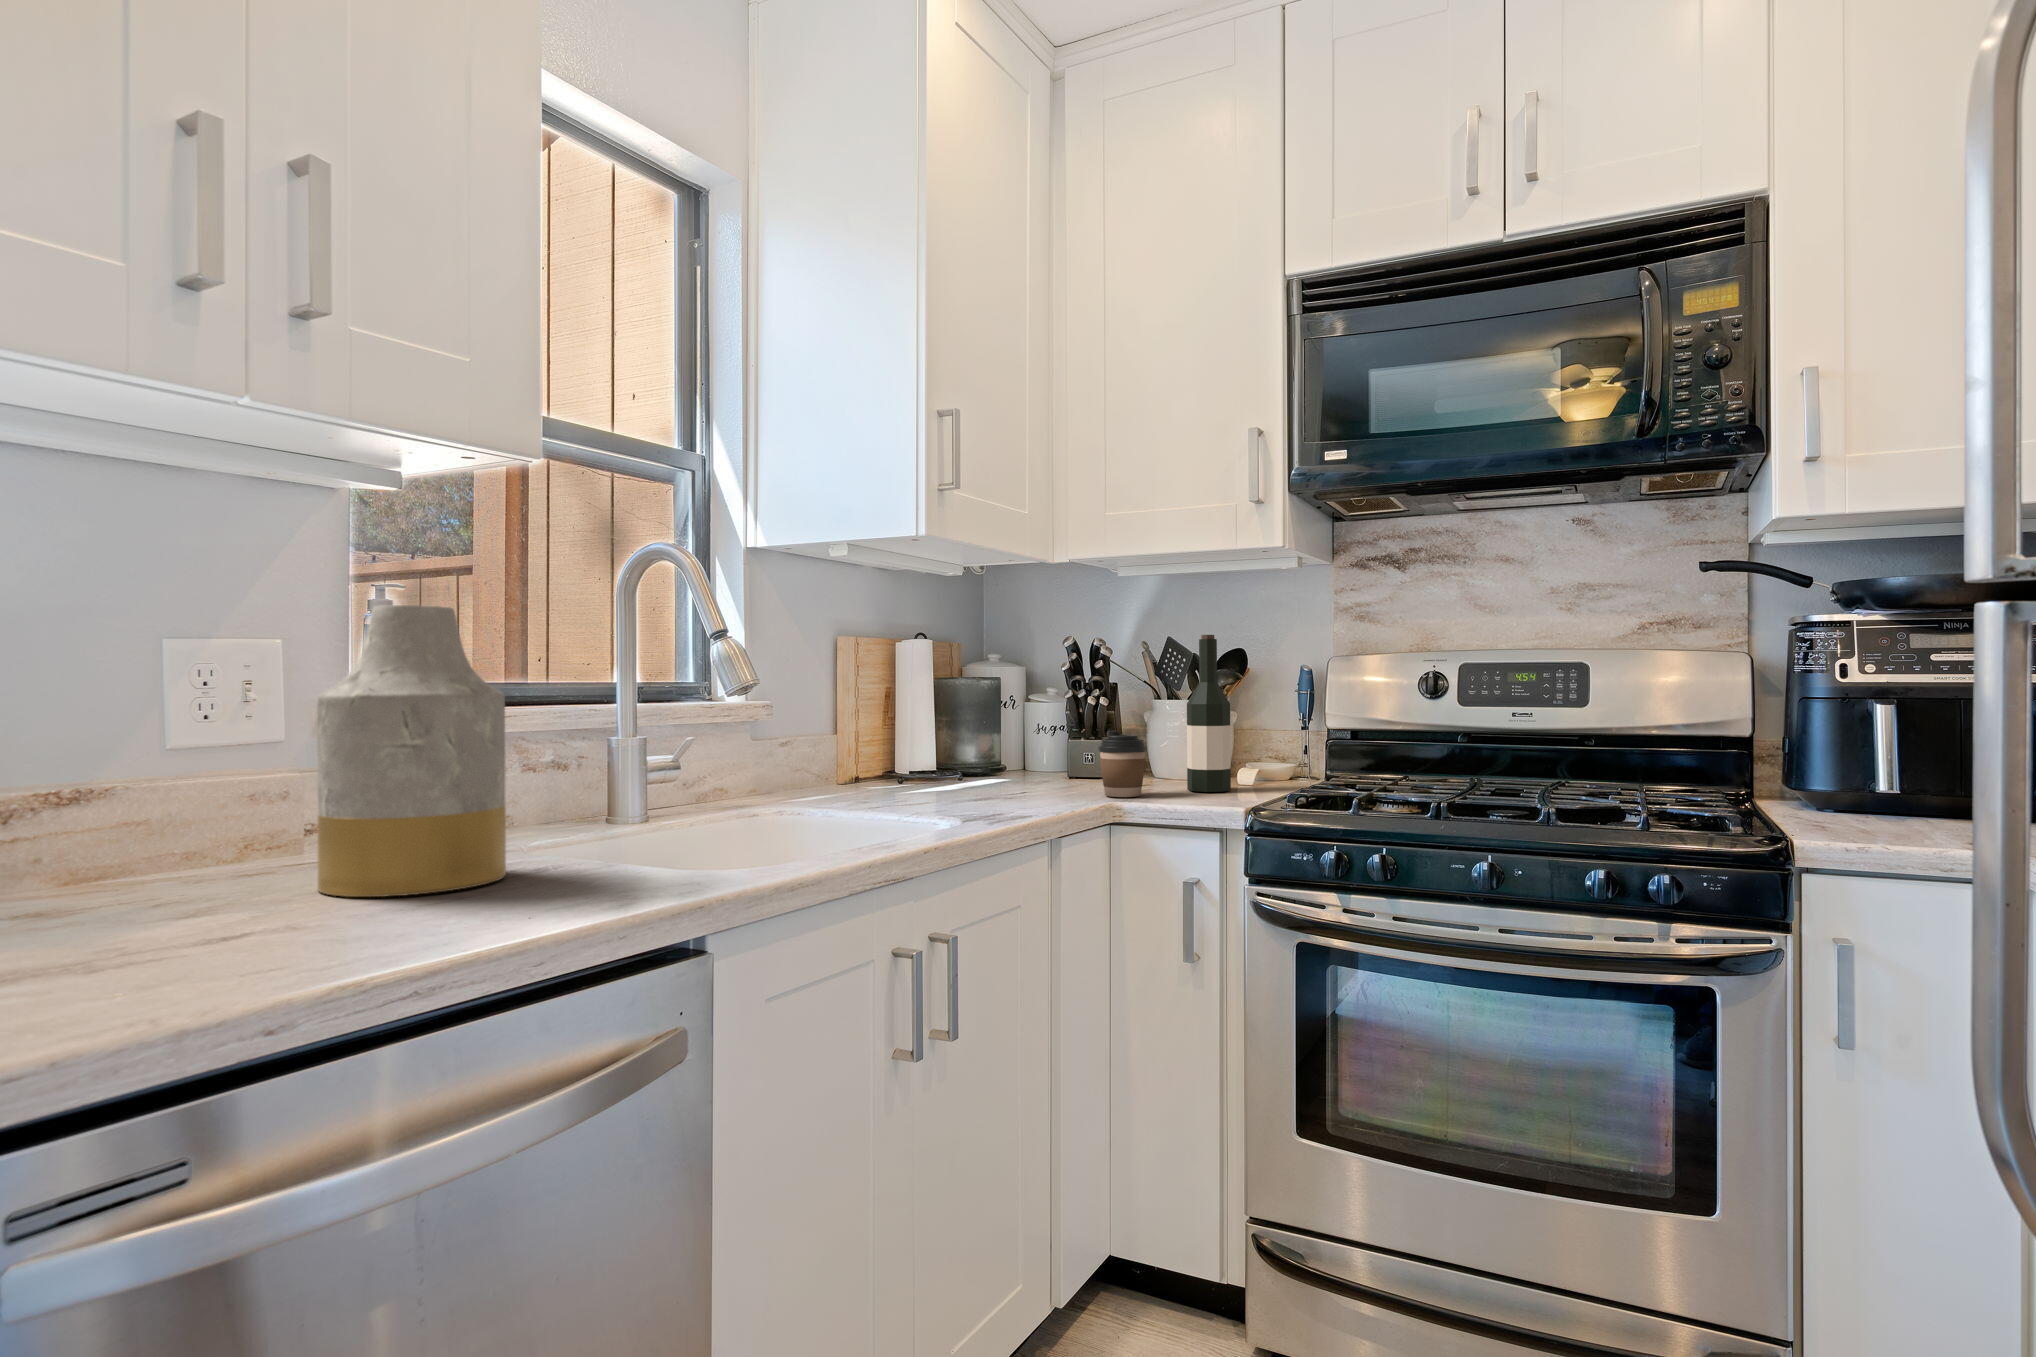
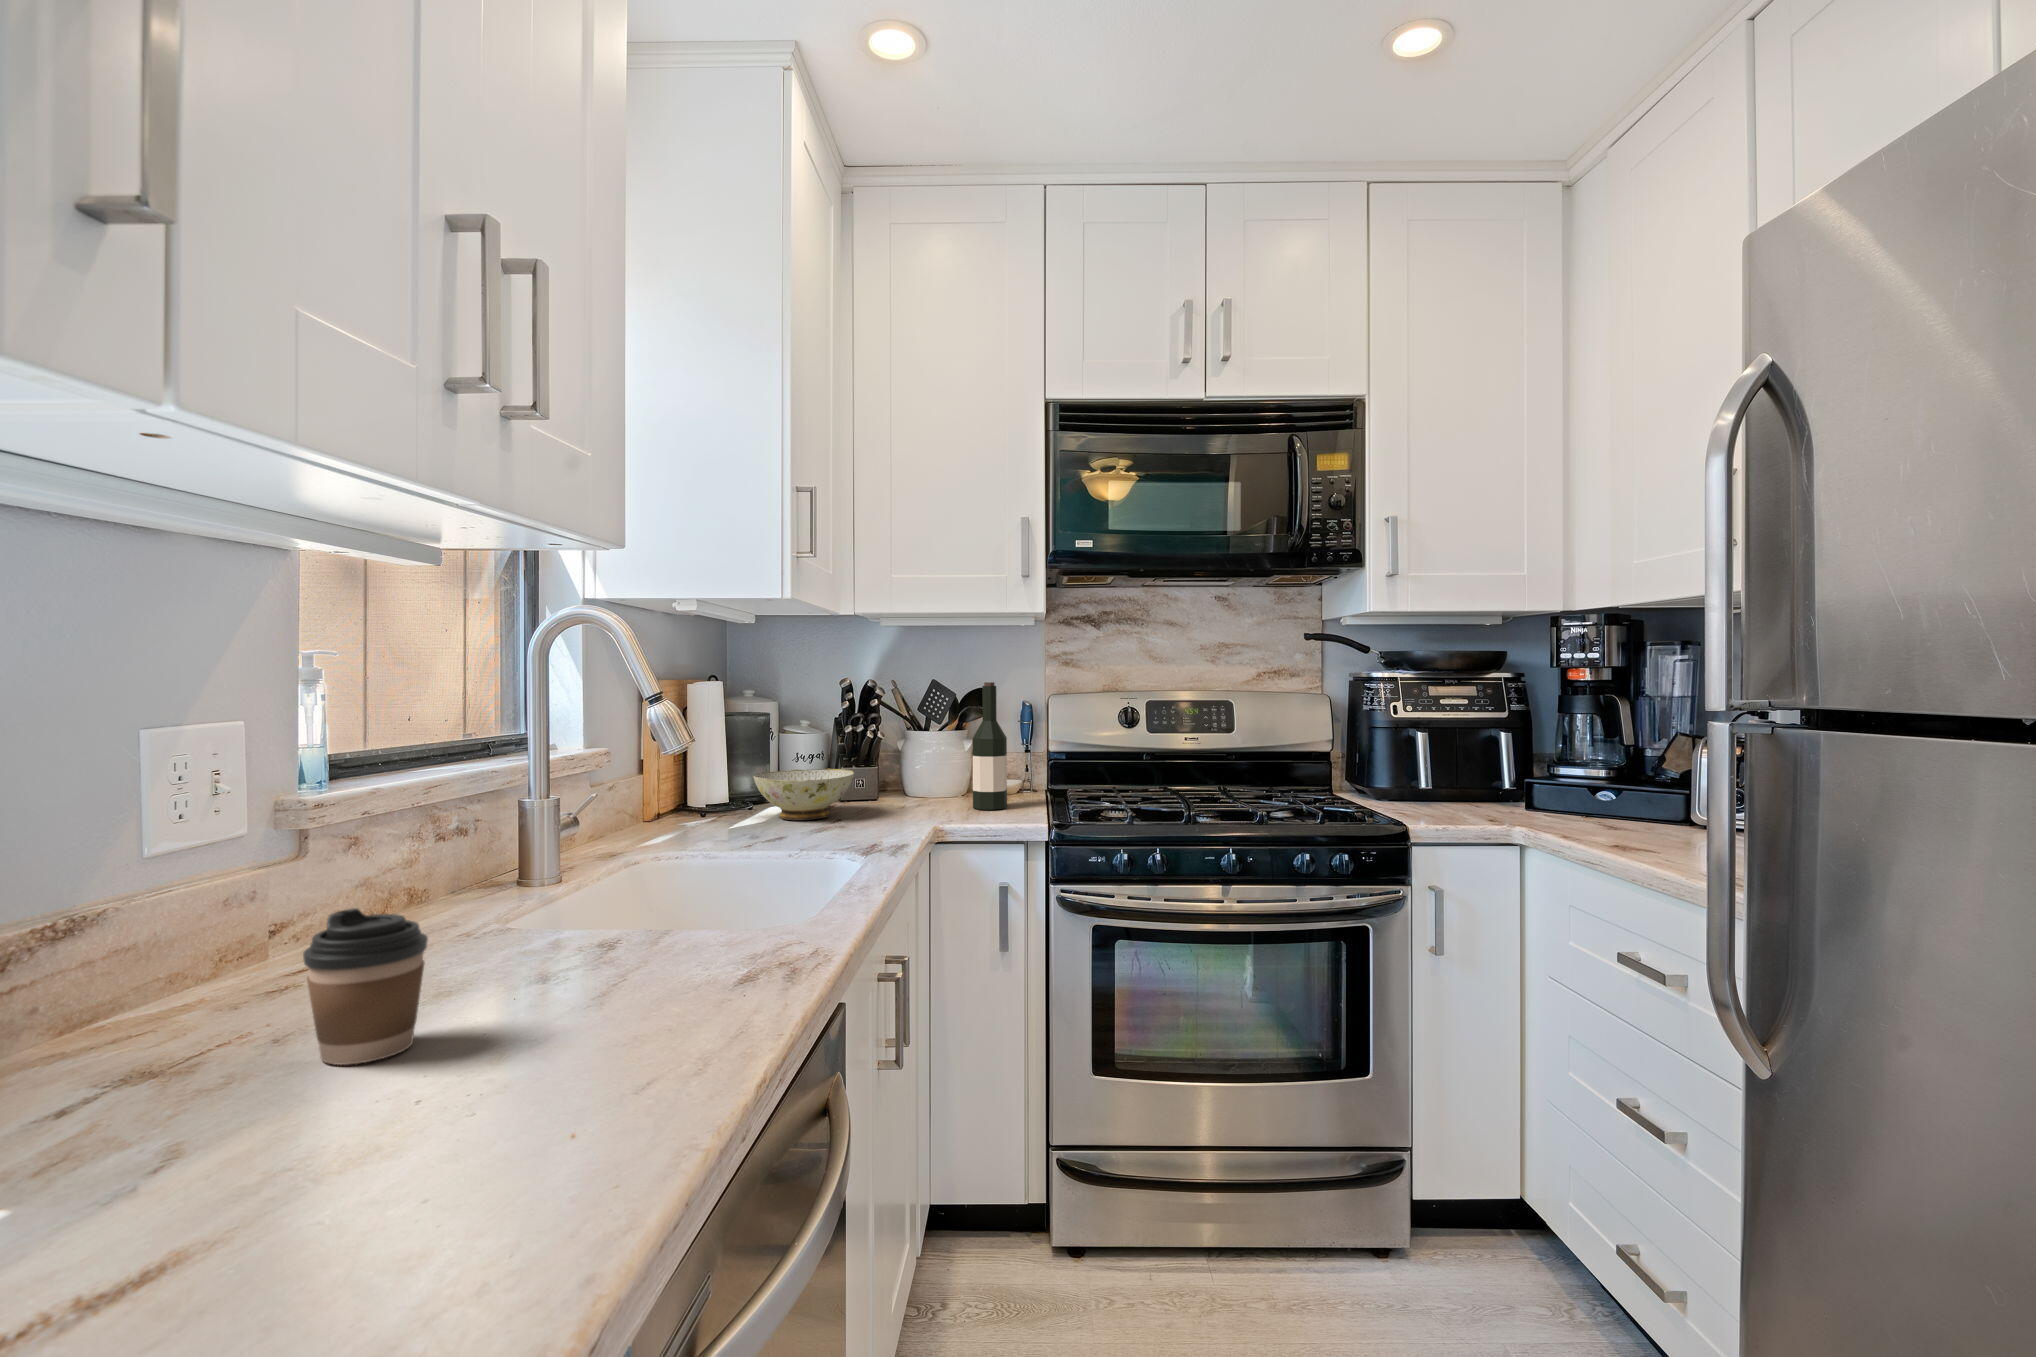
vase: present [317,605,506,897] -> none [413,695,602,1000]
coffee cup: present [1098,731,1147,797] -> present [303,908,428,1065]
ceramic bowl: none [931,736,1042,791] -> present [753,768,854,820]

